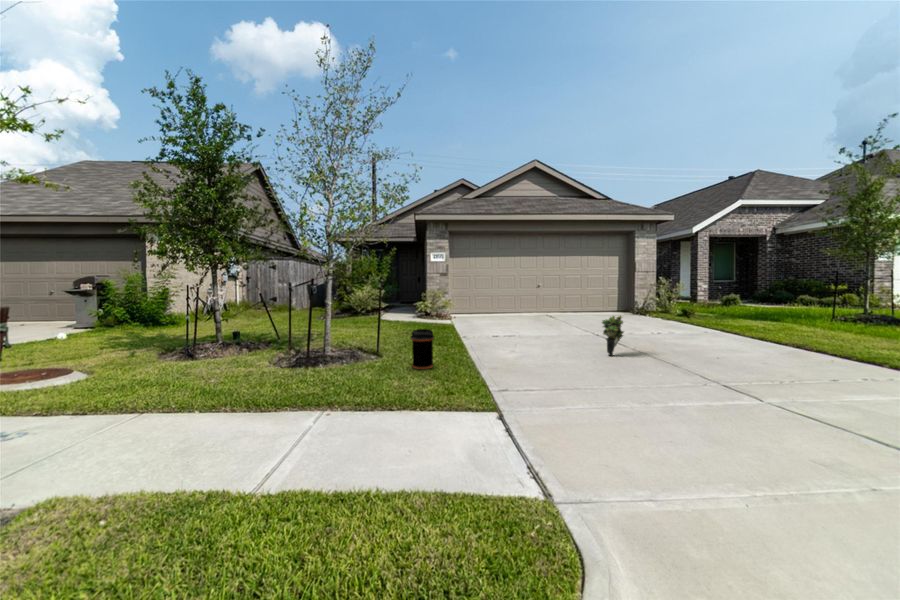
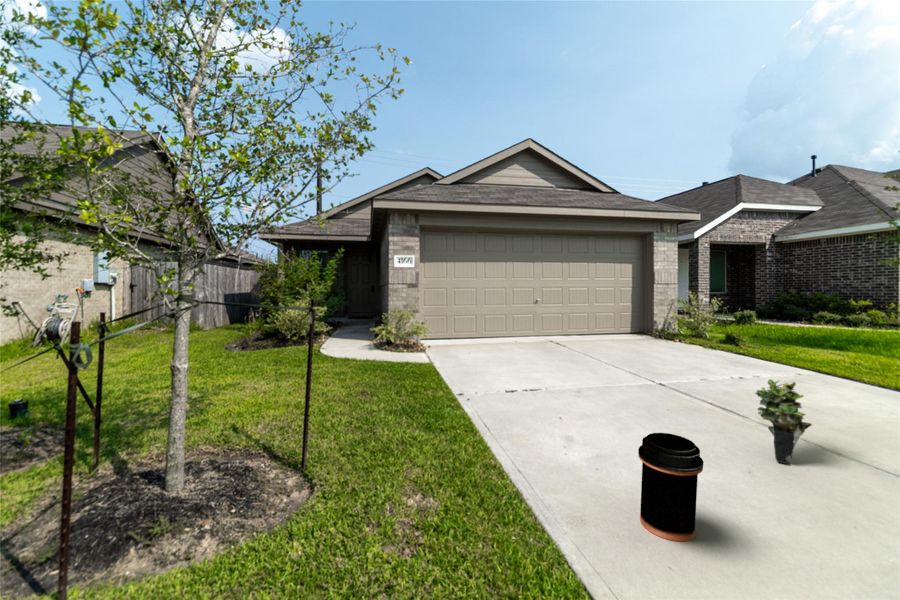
trash can: present [411,329,434,369] -> present [638,433,703,541]

